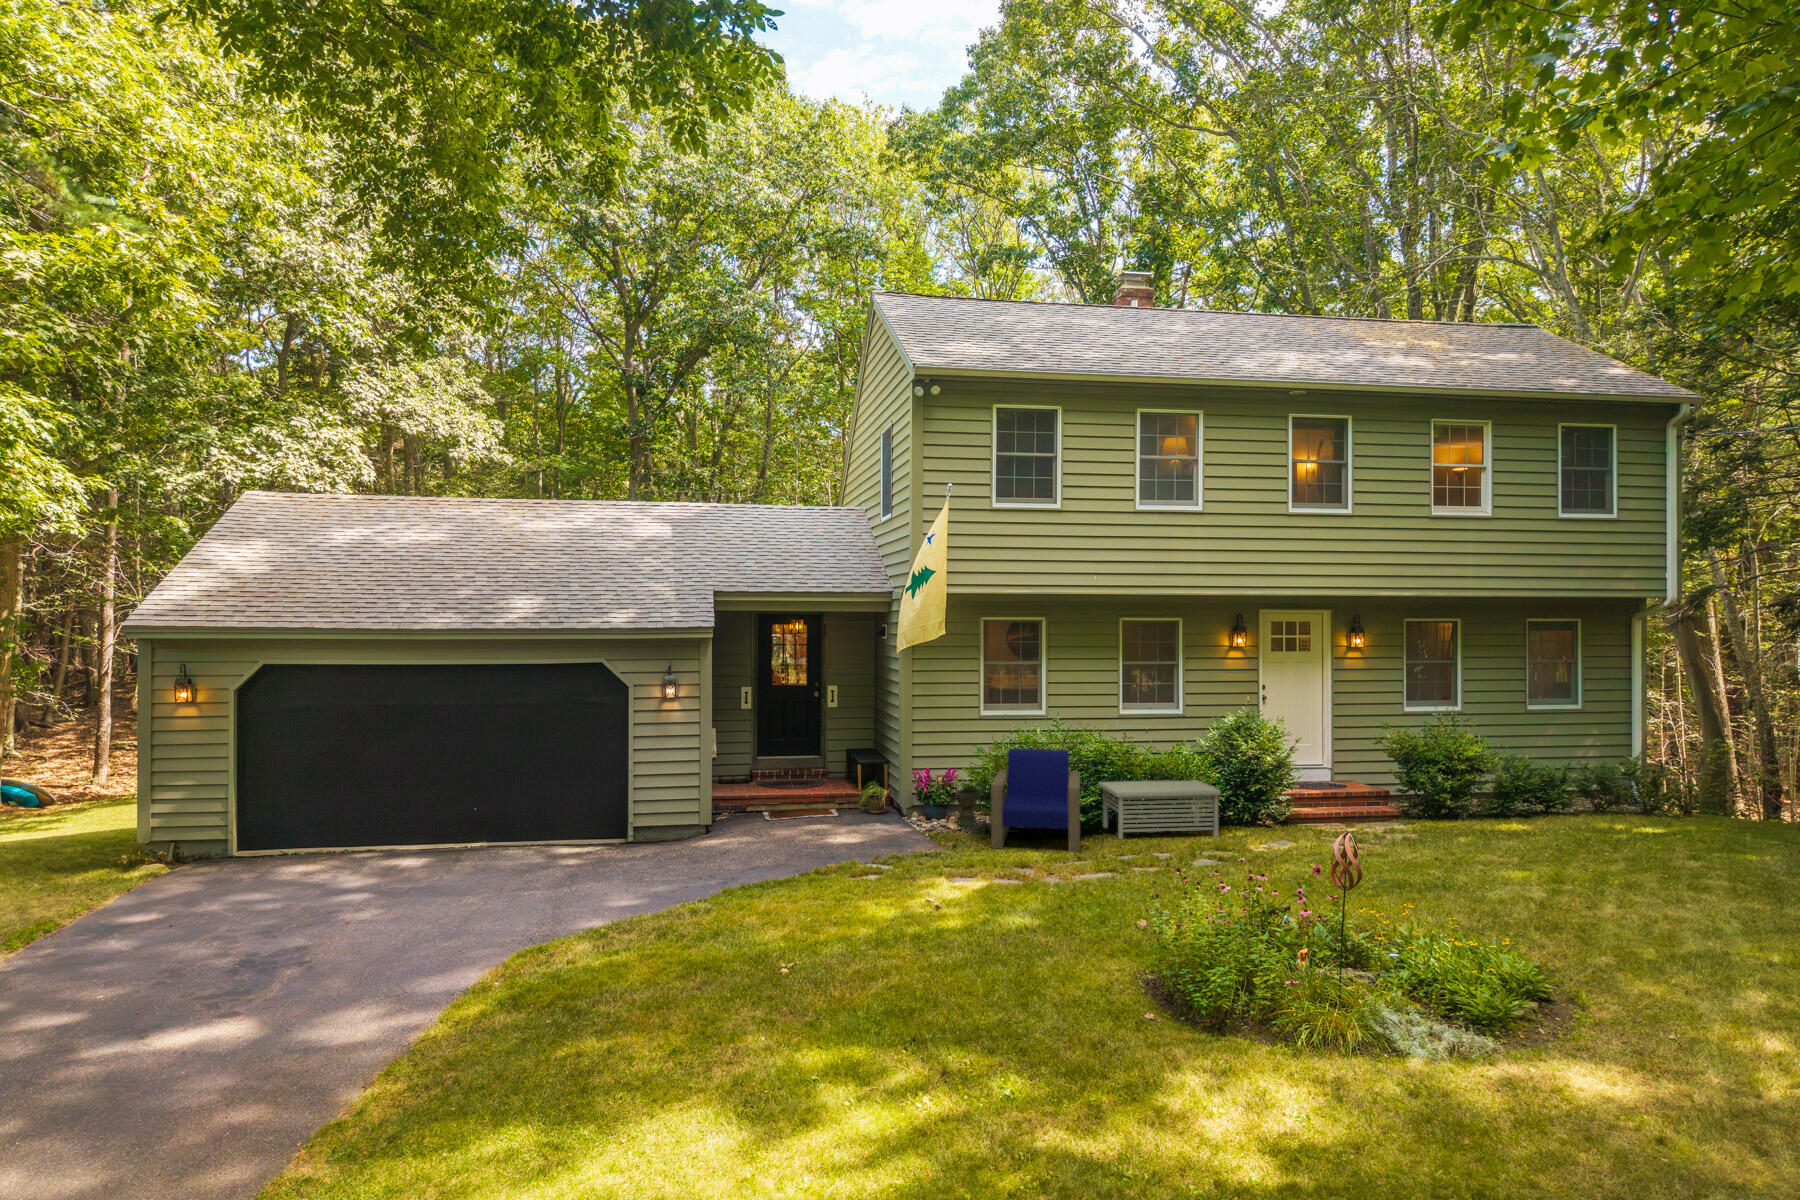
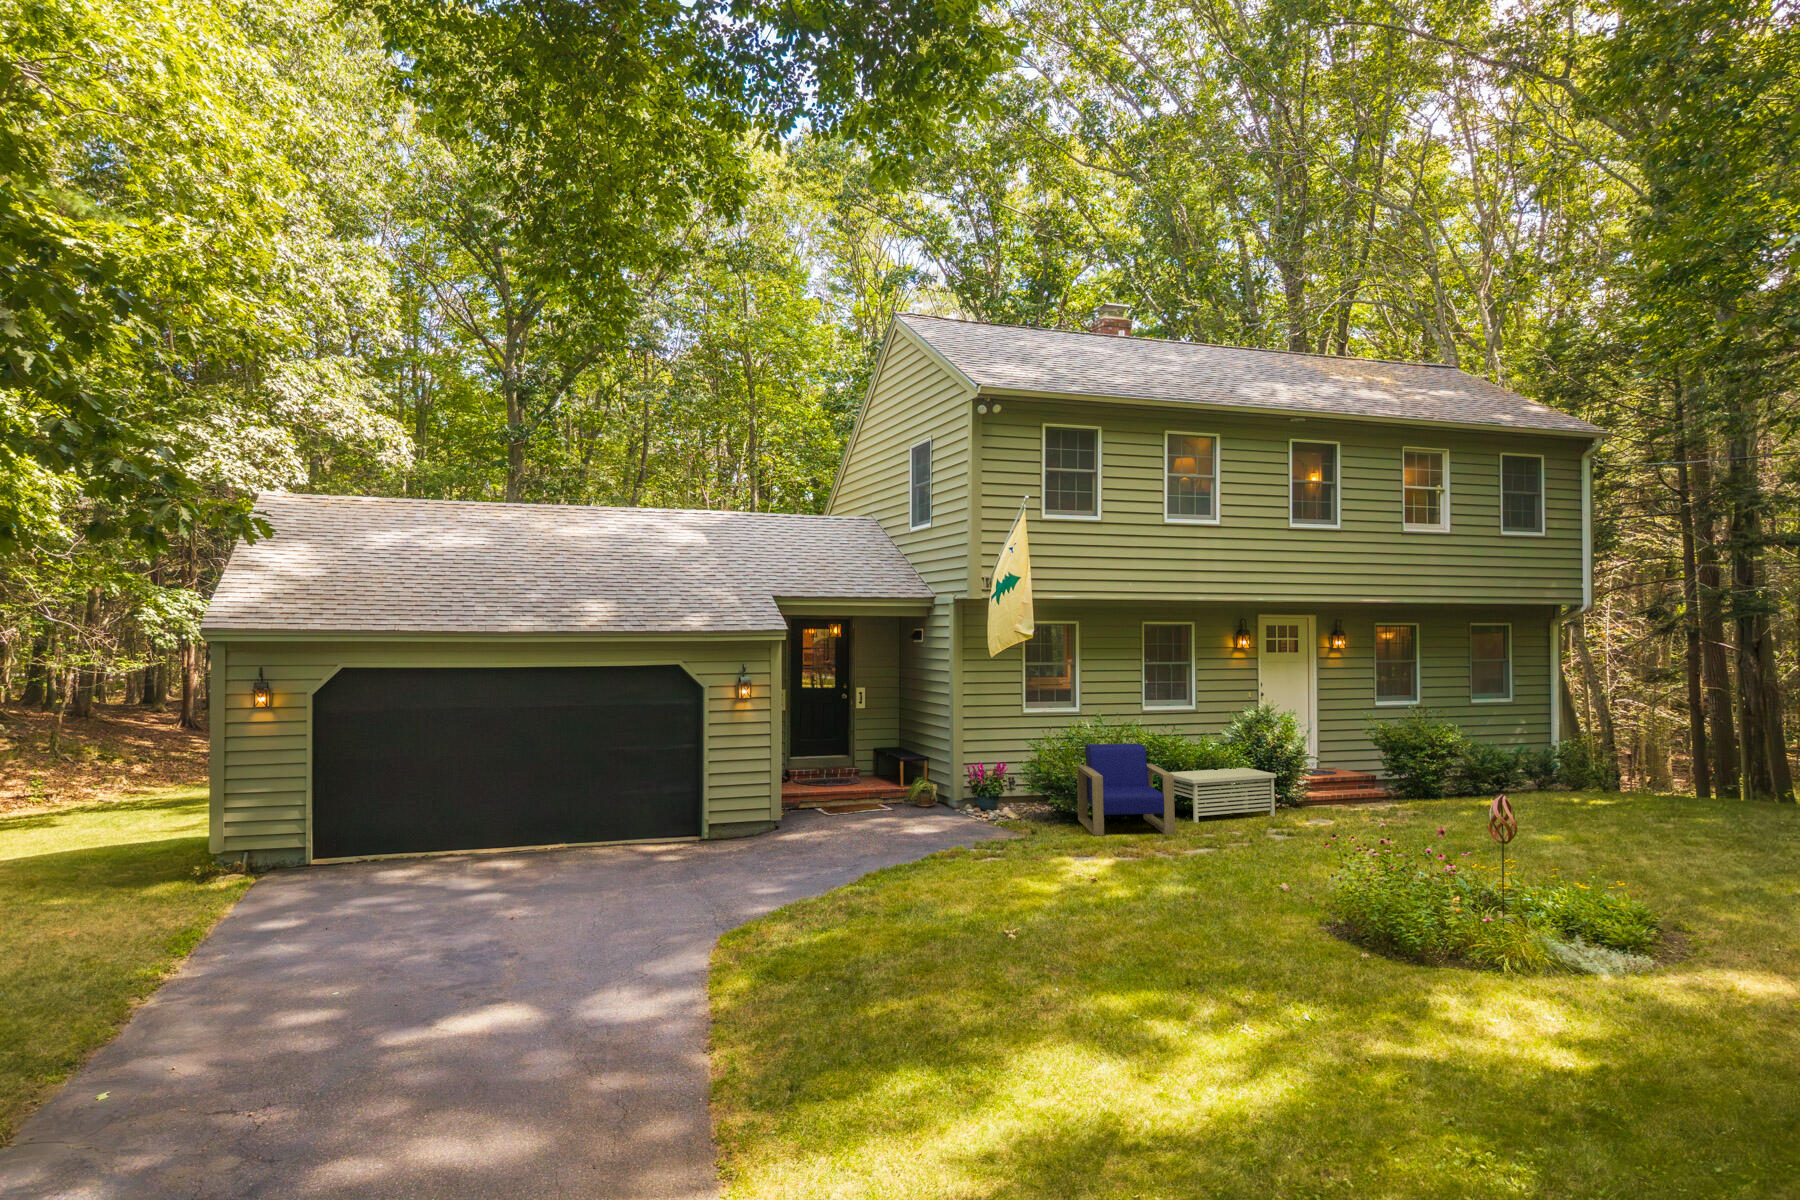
planter: present [955,785,979,826] -> none [1033,781,1057,821]

